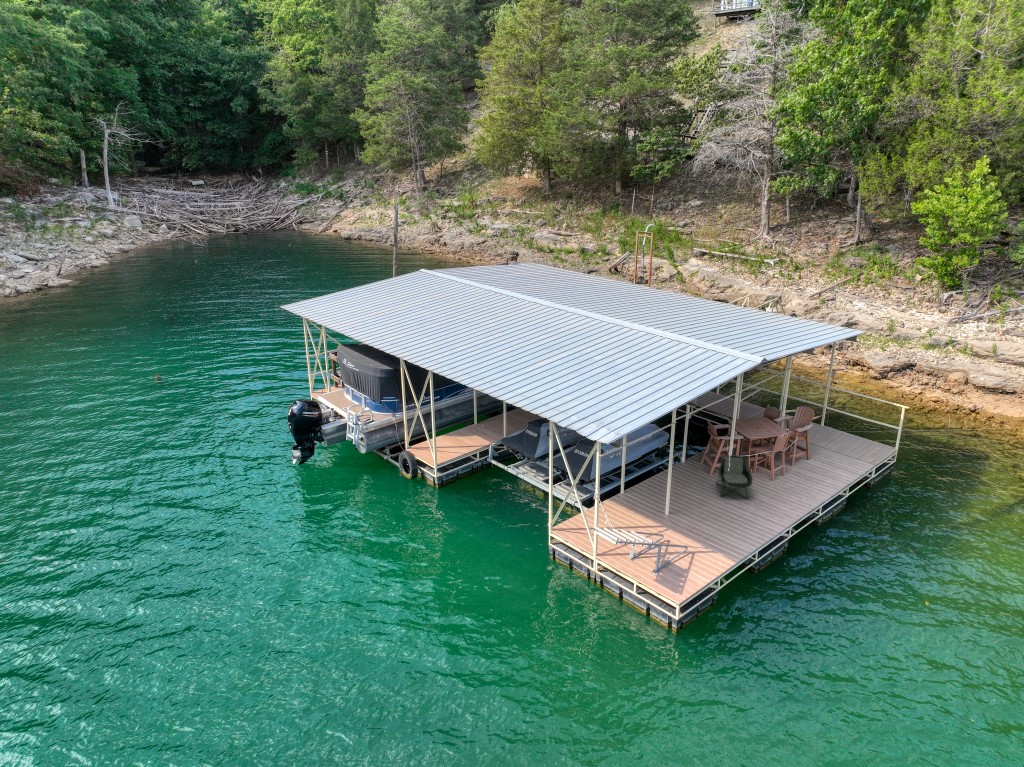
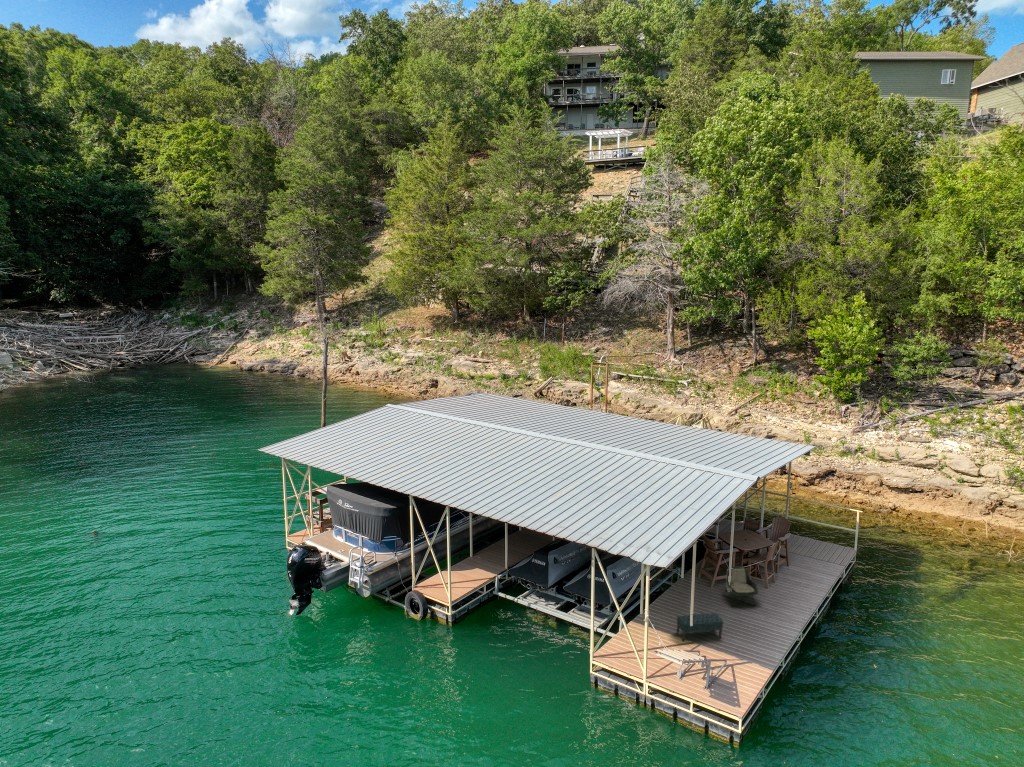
bench: none [647,499,696,527] -> present [677,613,723,641]

